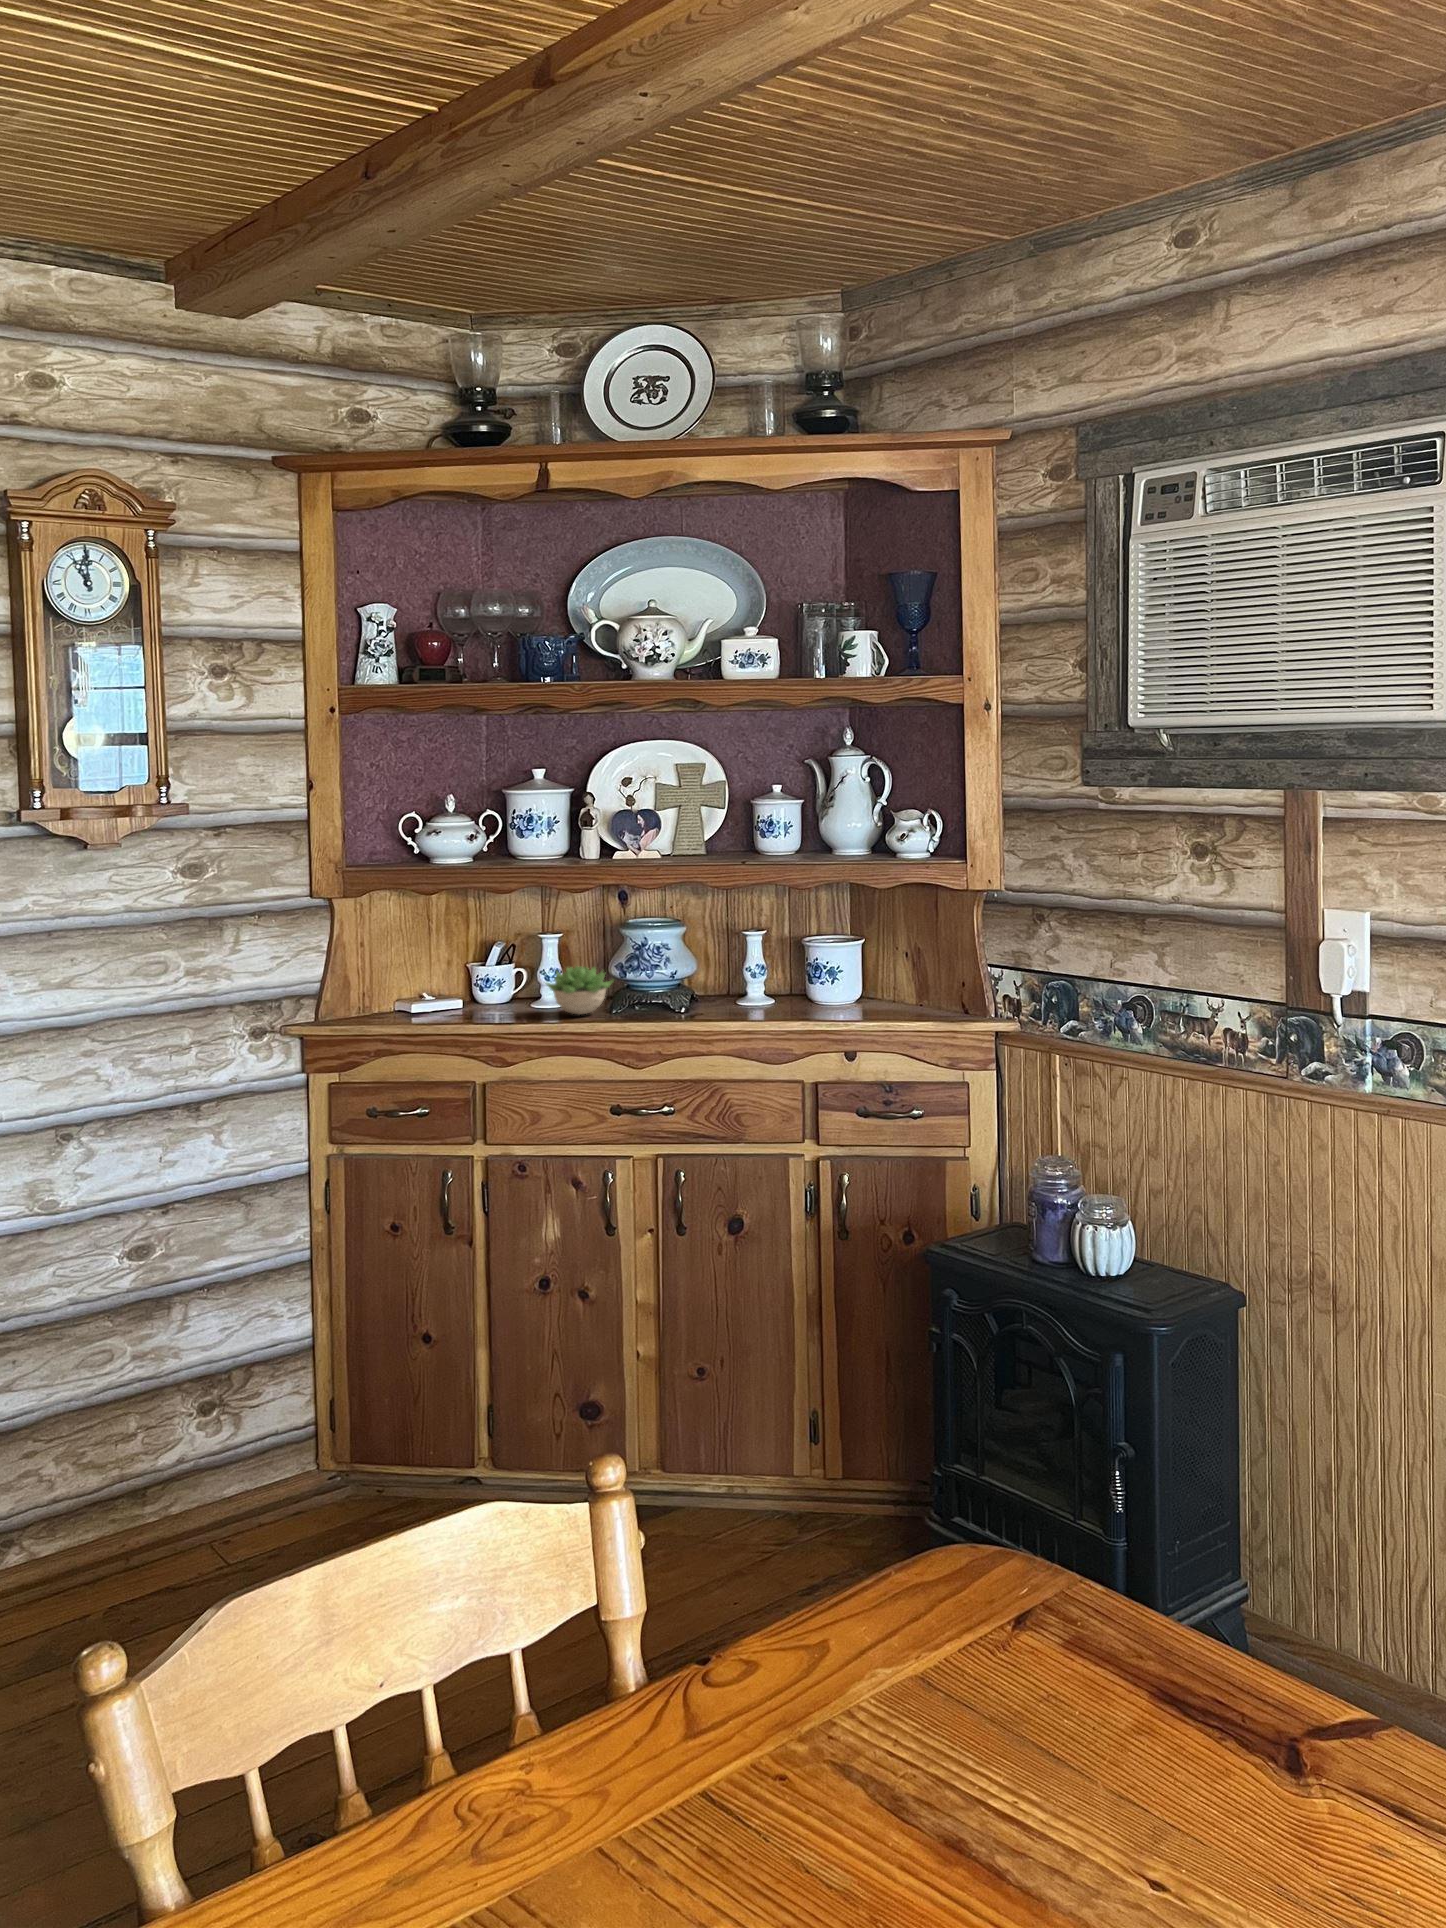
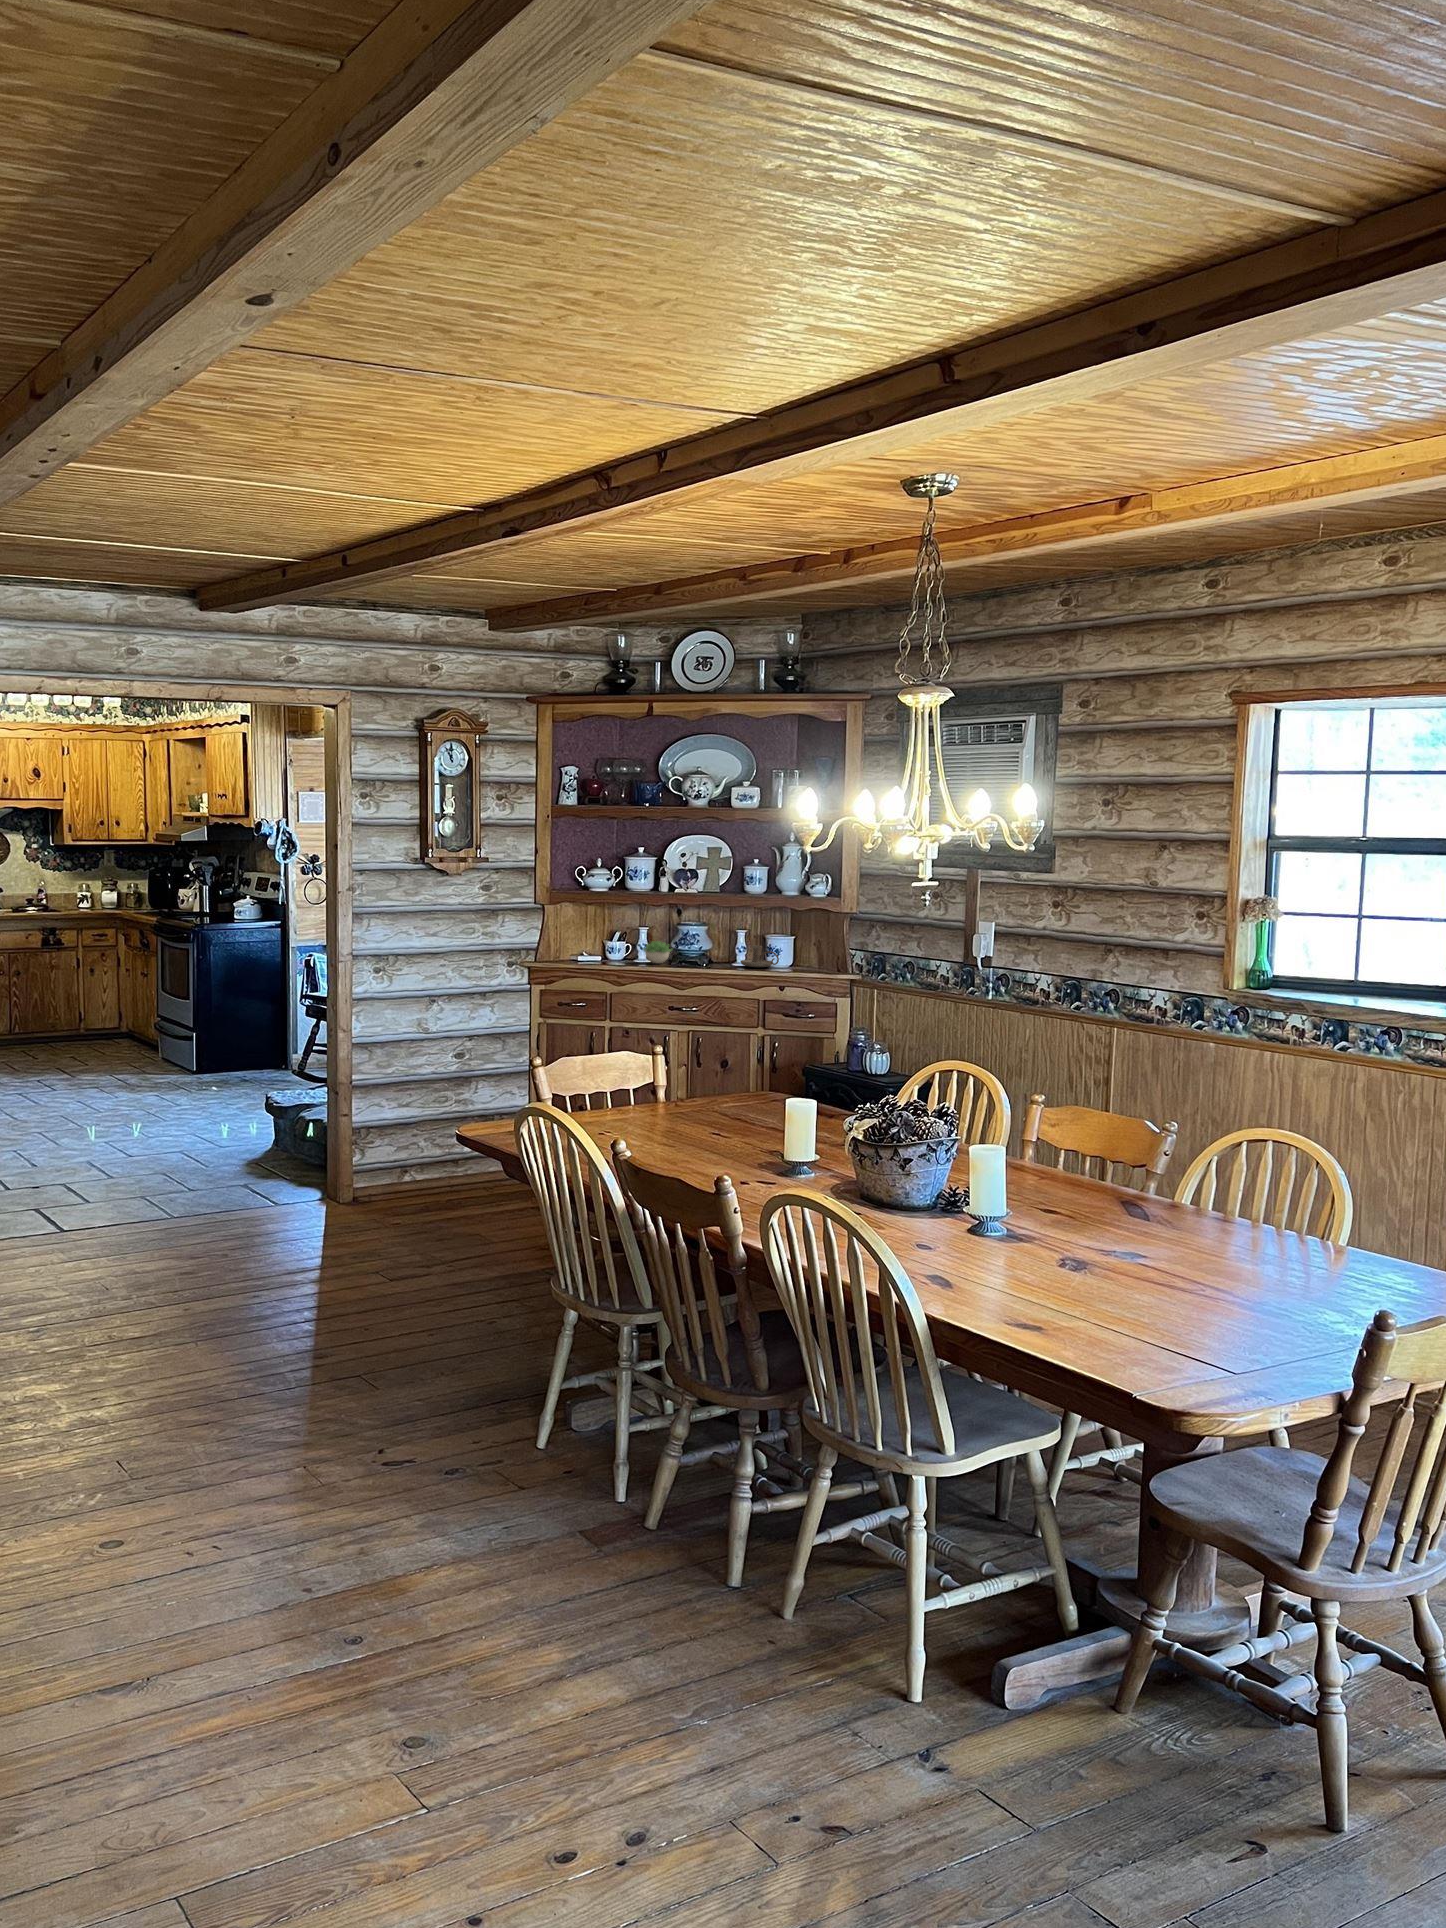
candle holder: none [759,966,841,1014] -> present [740,945,779,968]

